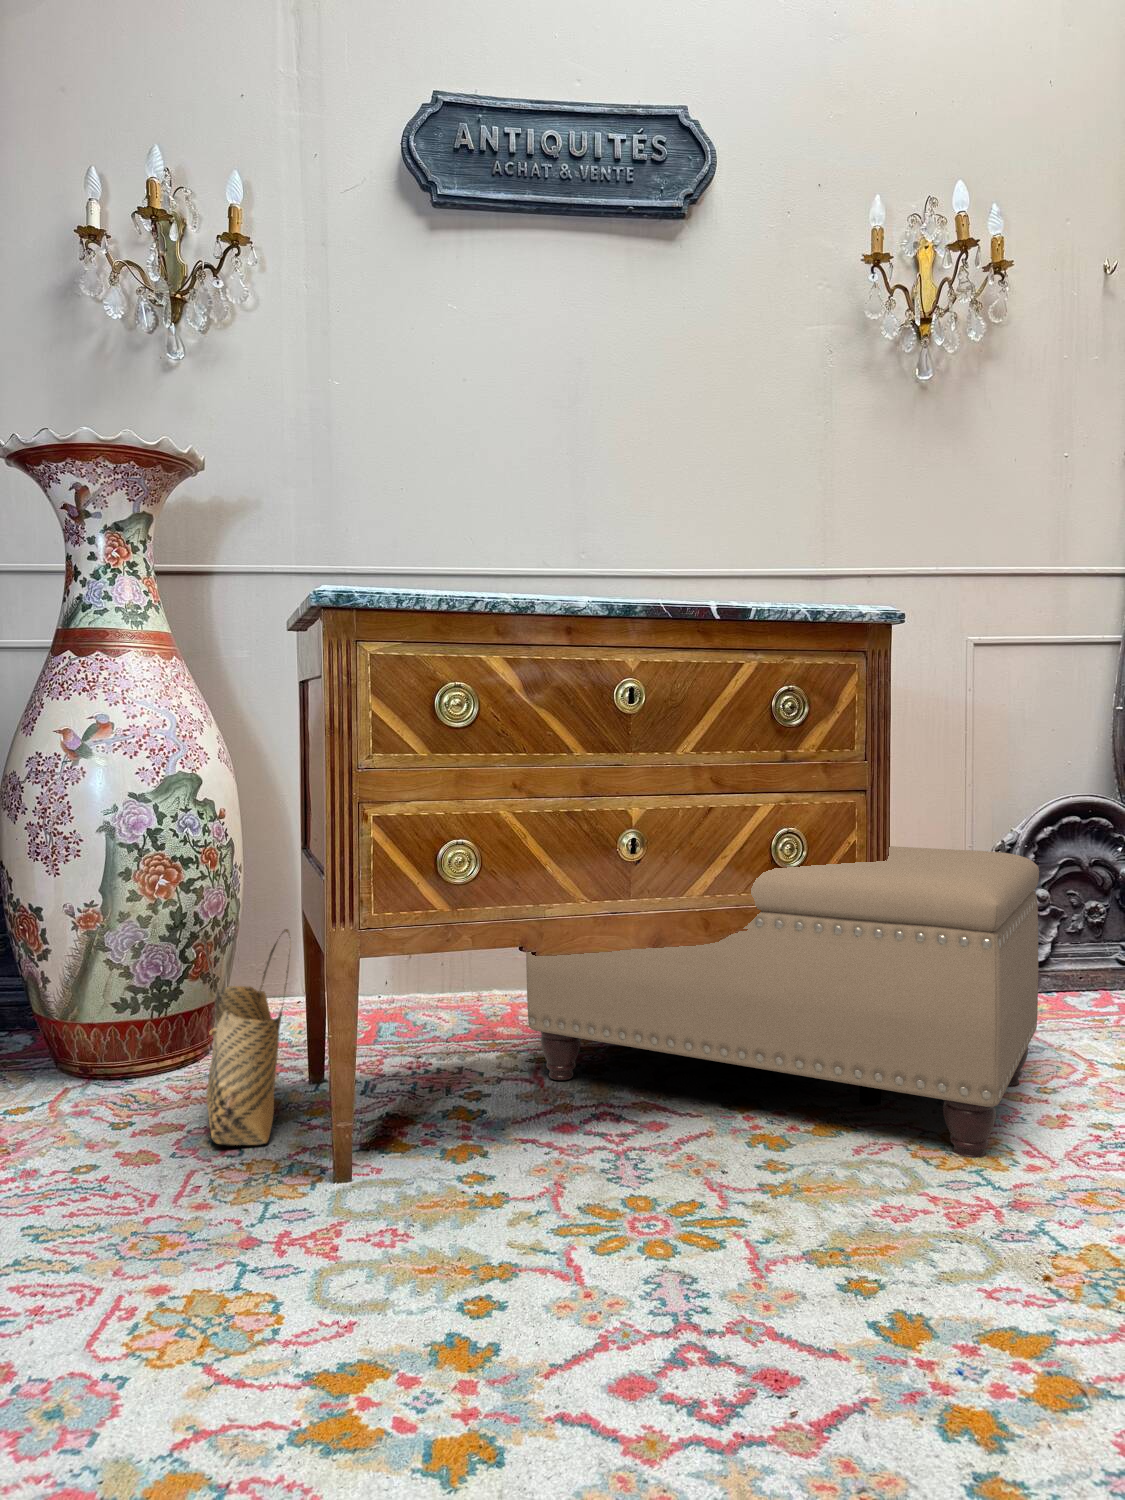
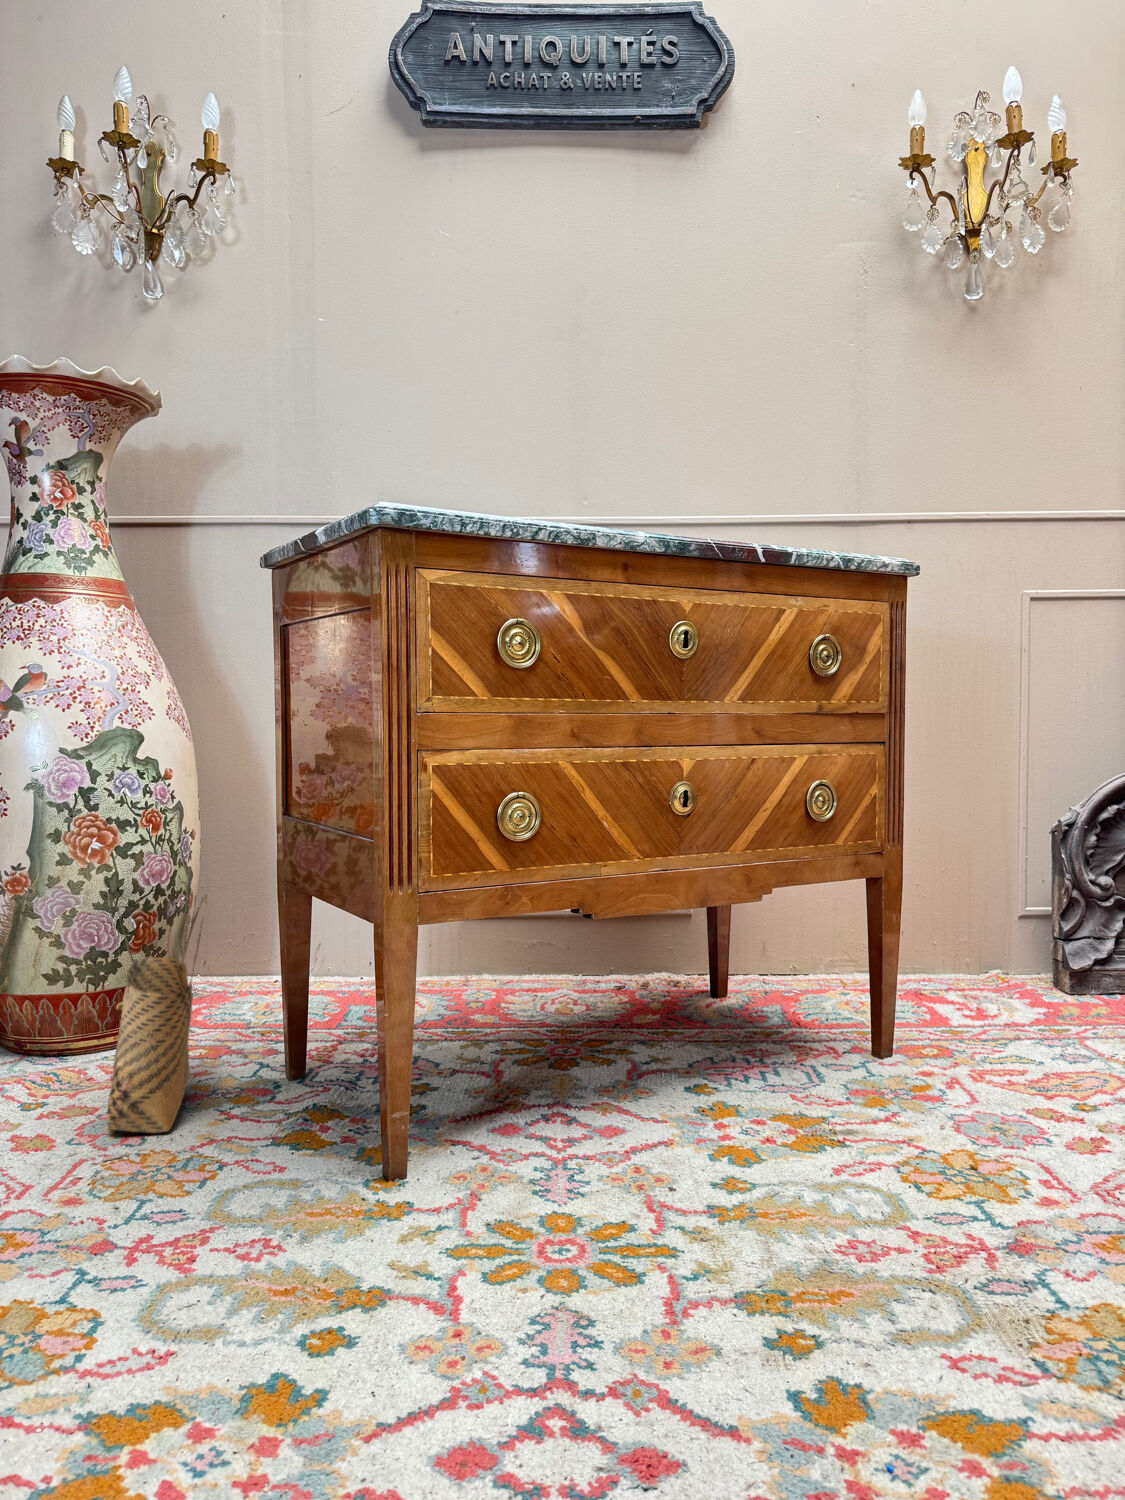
ottoman: present [526,846,1039,1158] -> none [480,806,1078,1186]

